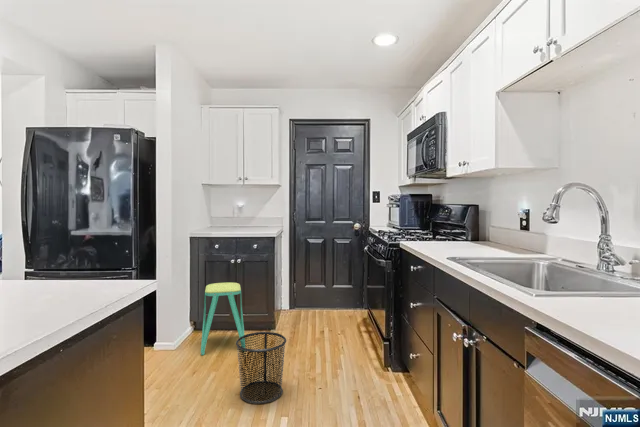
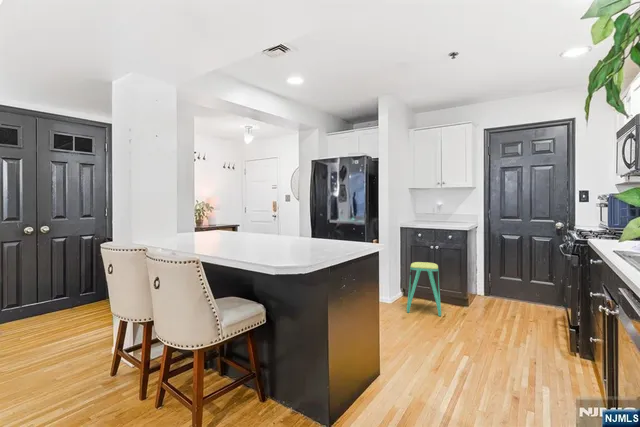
waste bin: present [236,332,286,404] -> none [432,299,474,352]

